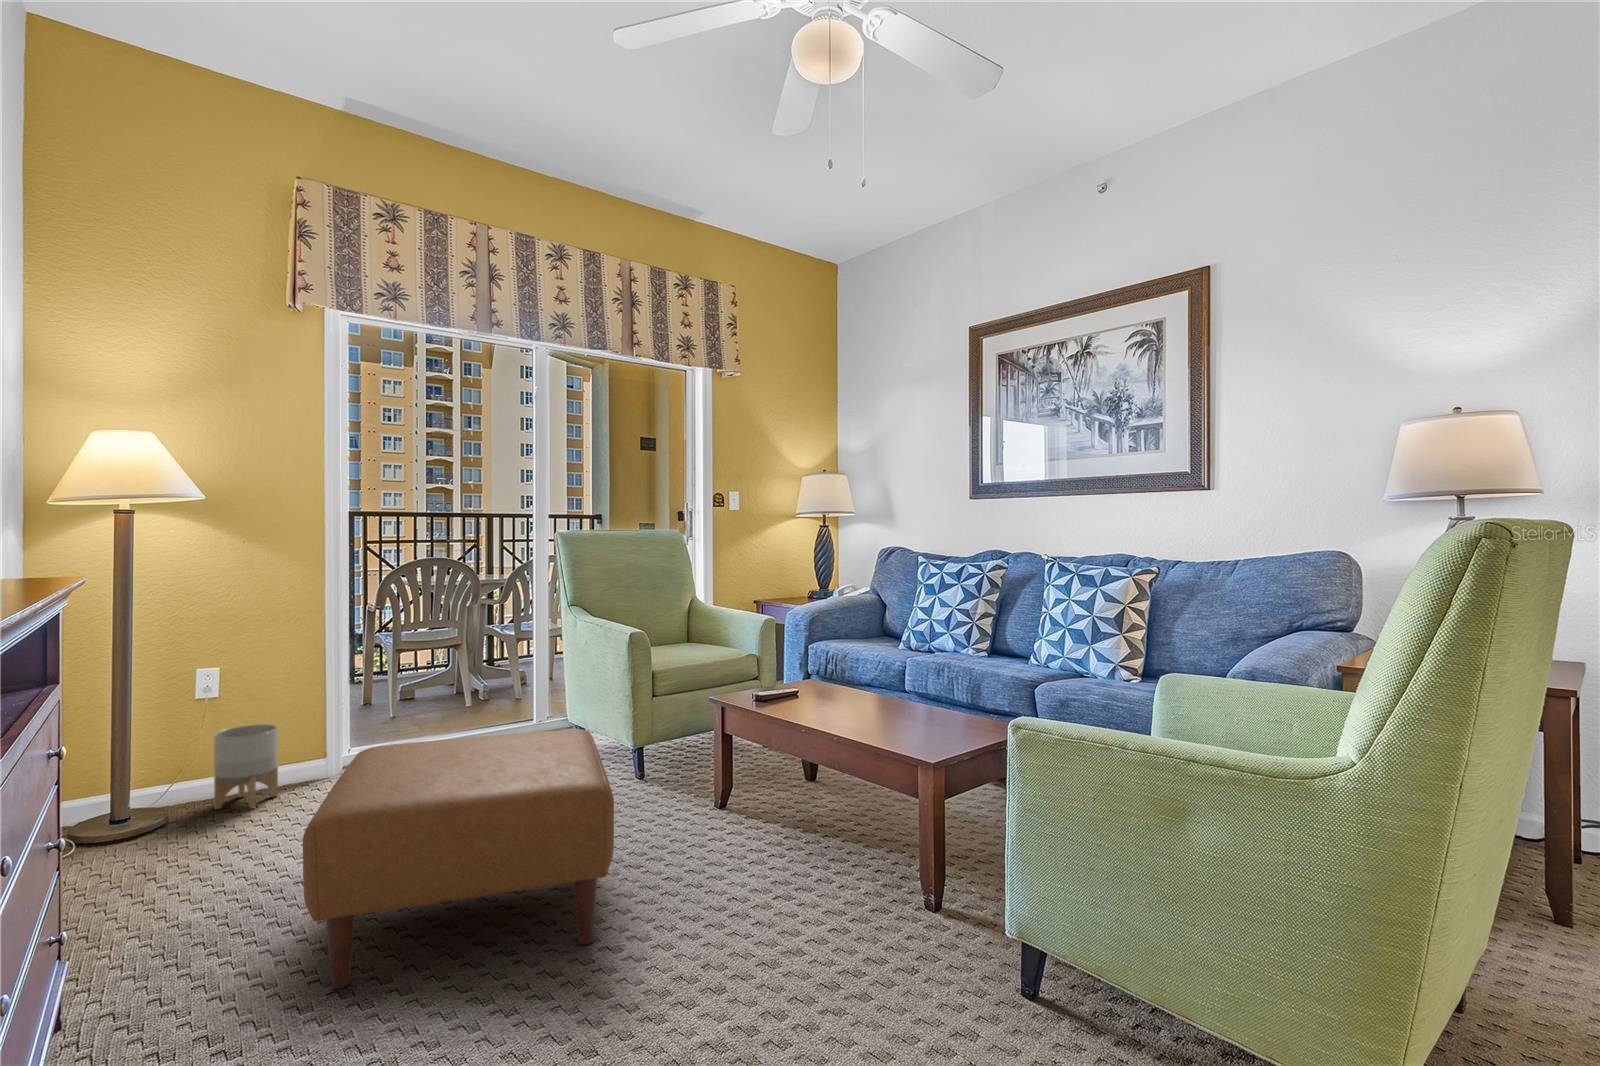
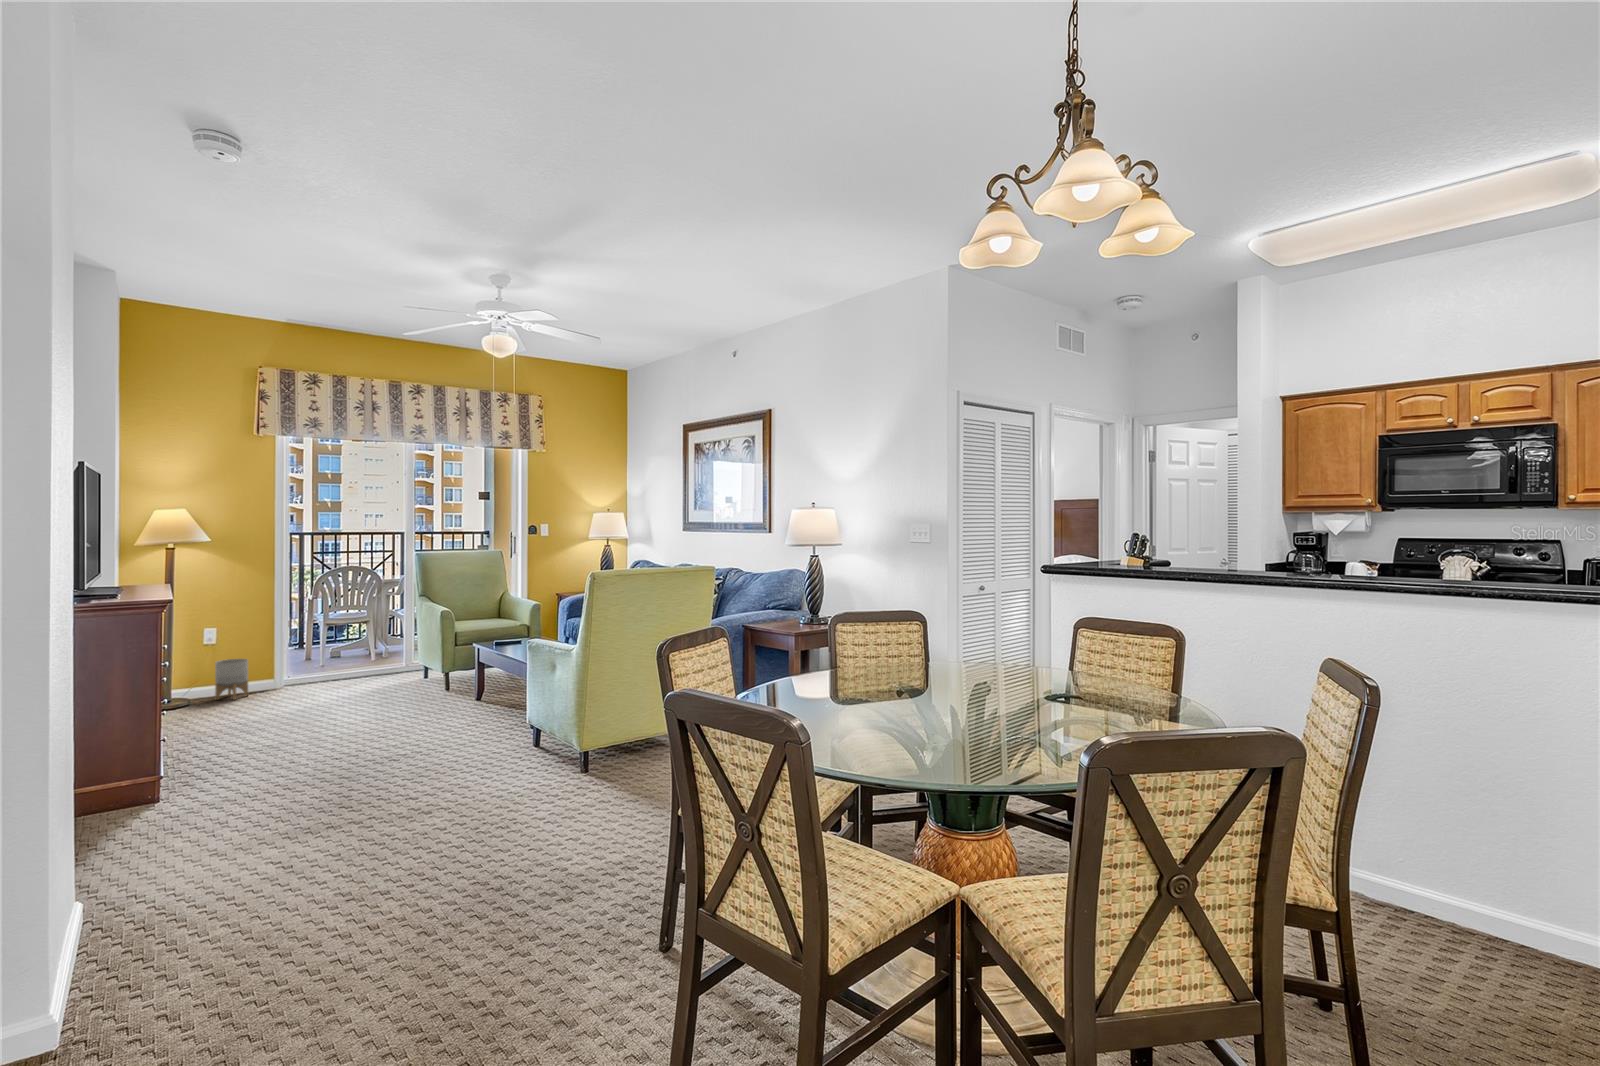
ottoman: present [303,729,614,989] -> none [249,655,394,744]

